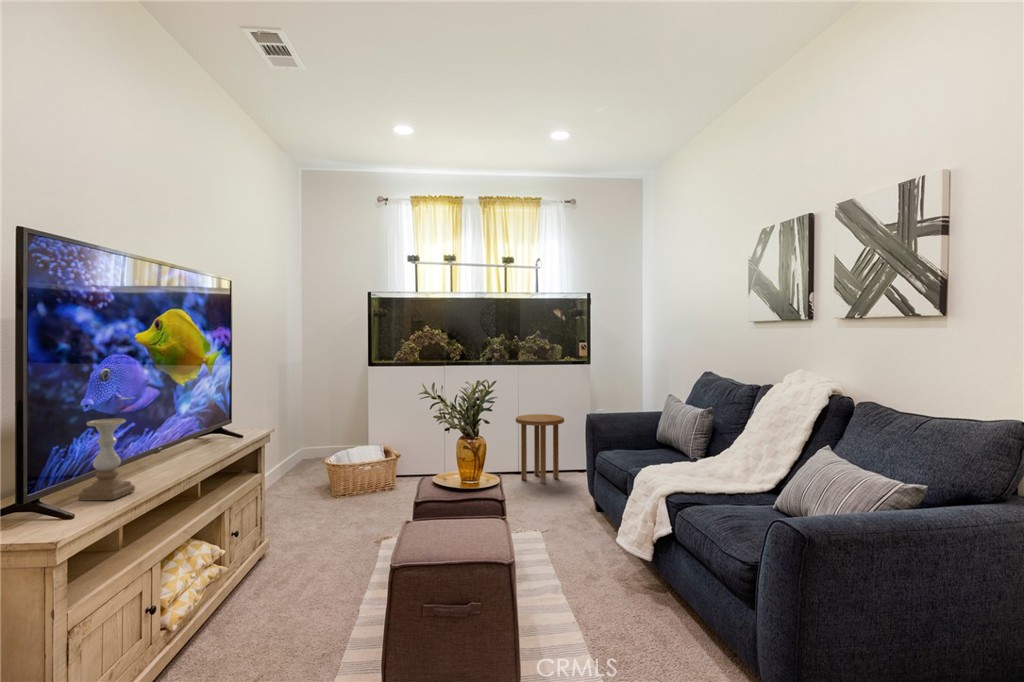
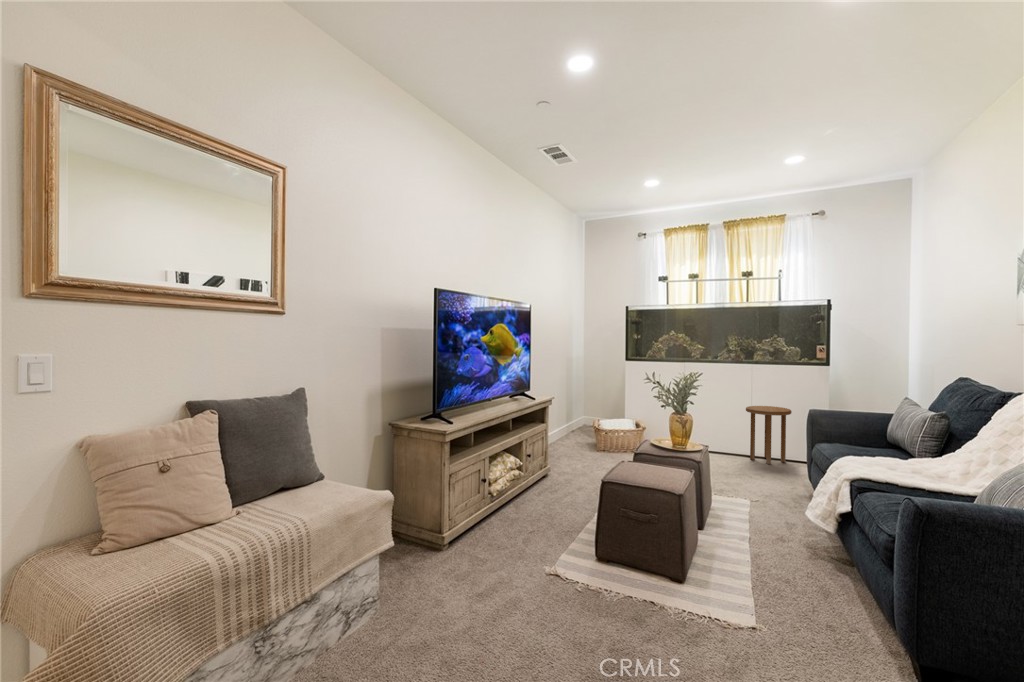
candle holder: present [78,418,135,501] -> none [455,380,478,420]

